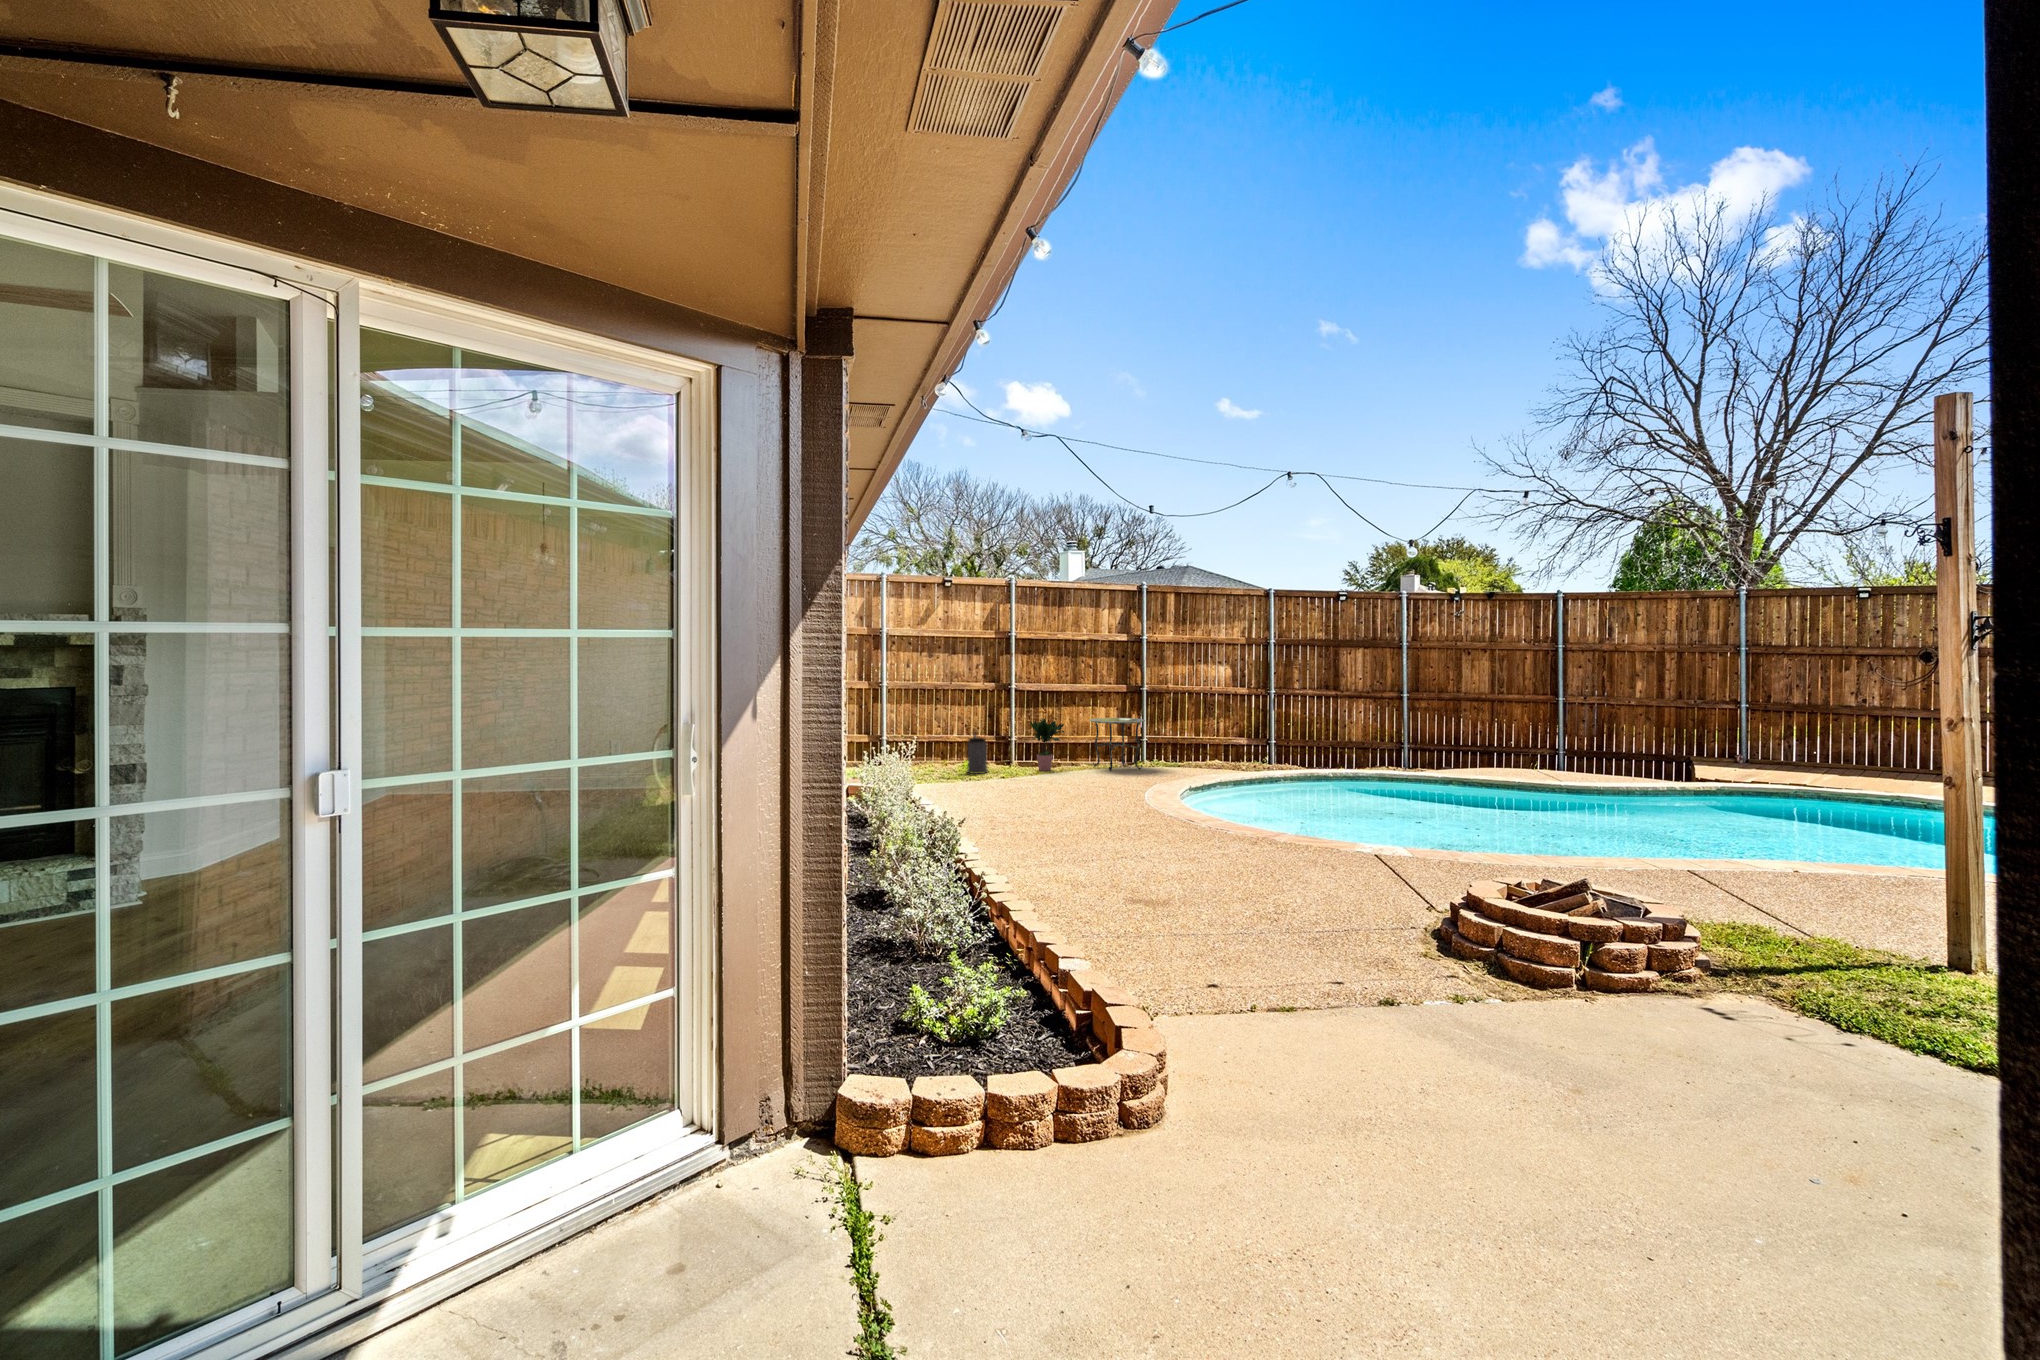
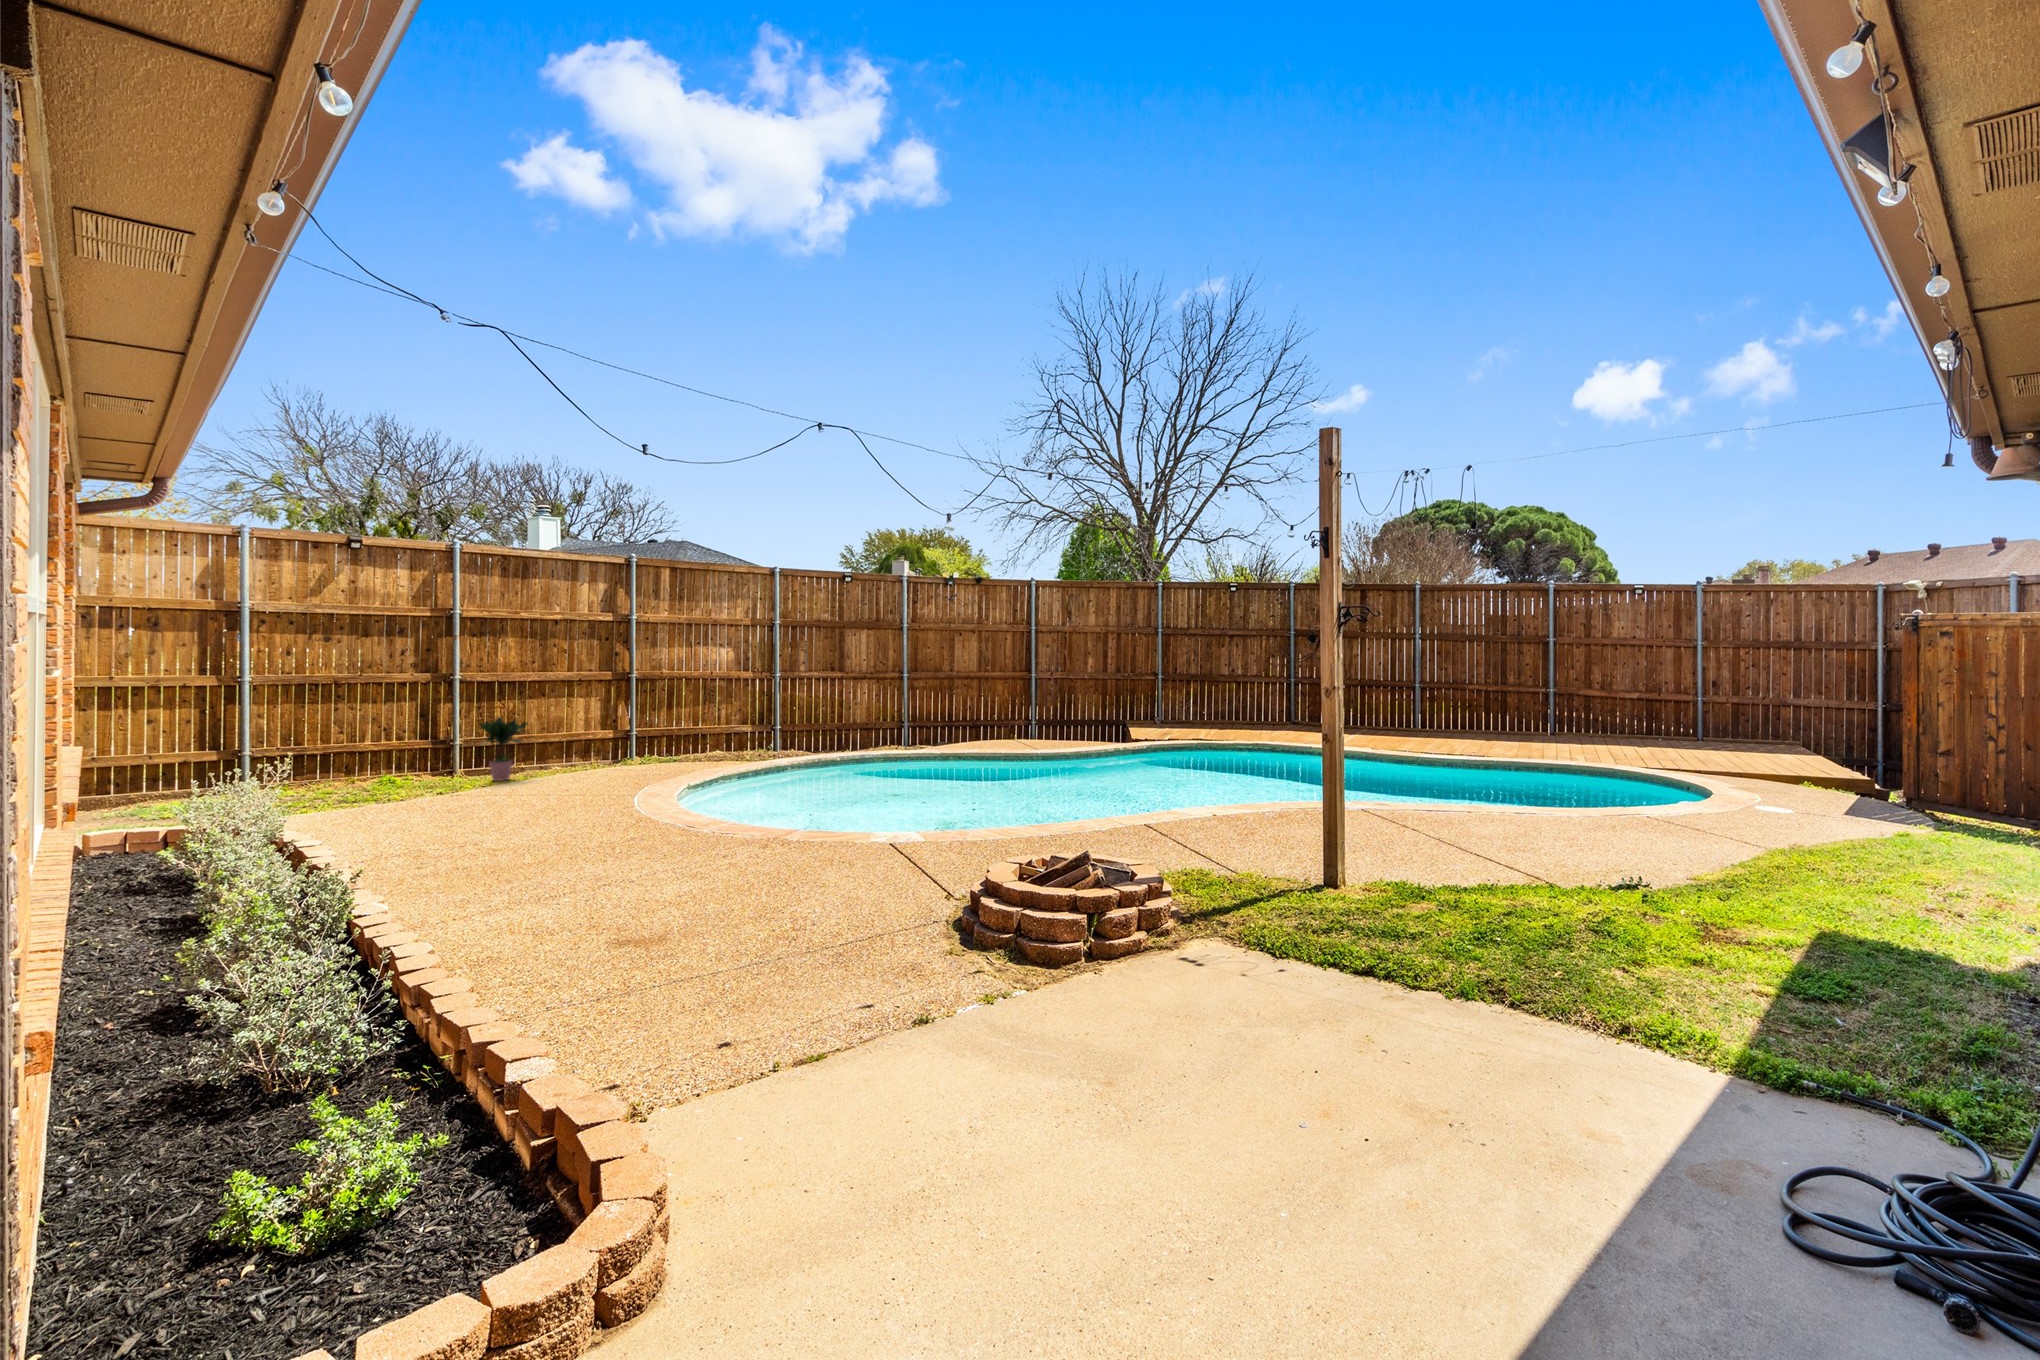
side table: present [1089,718,1145,771] -> none [564,710,637,774]
watering can: present [967,734,988,774] -> none [378,736,414,795]

